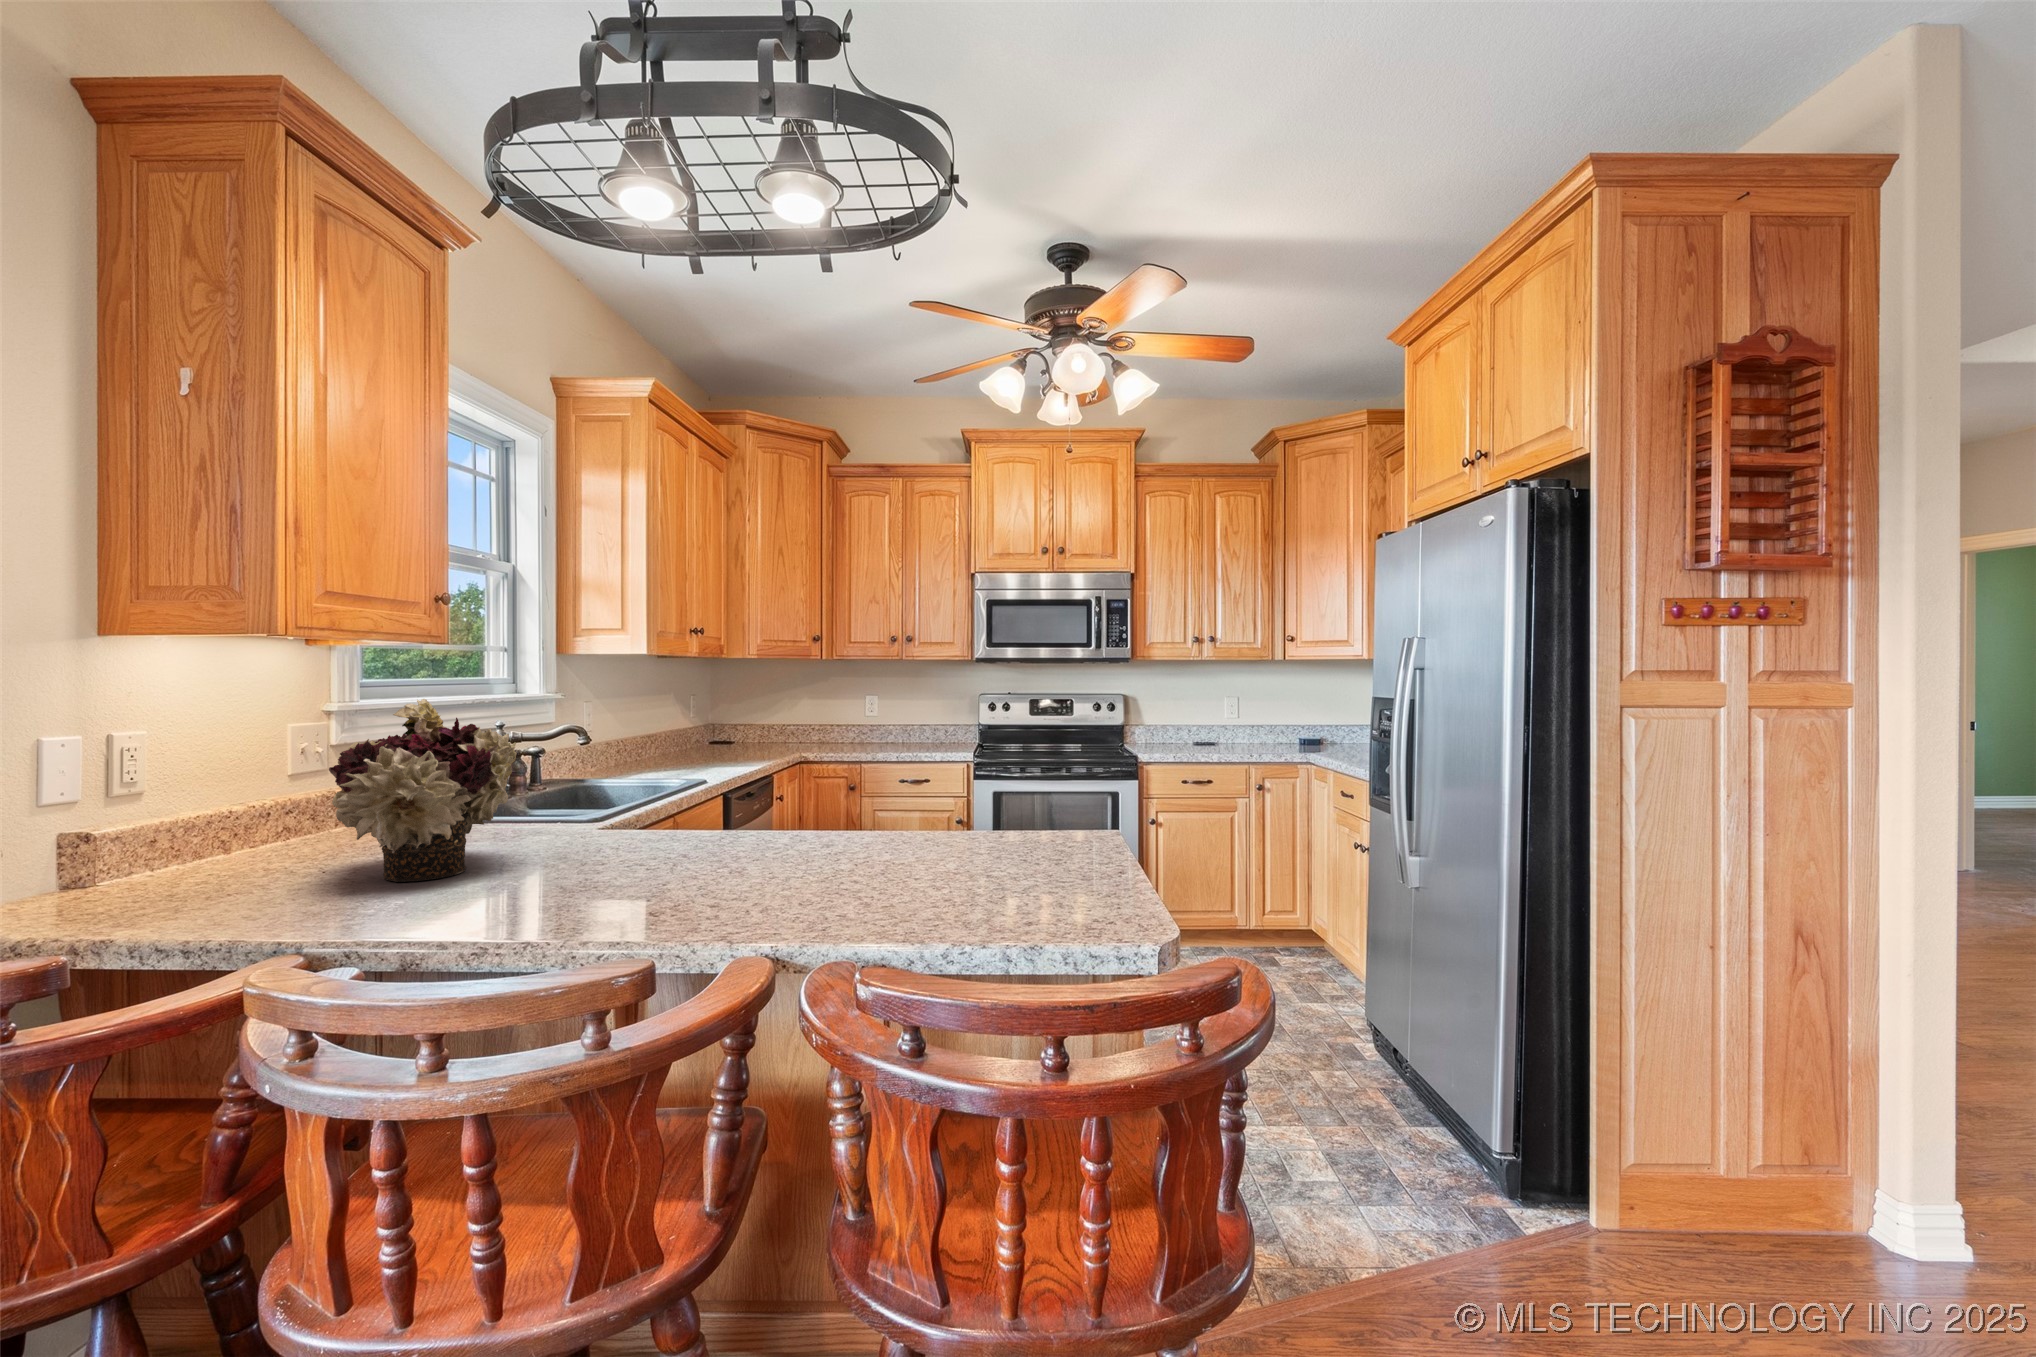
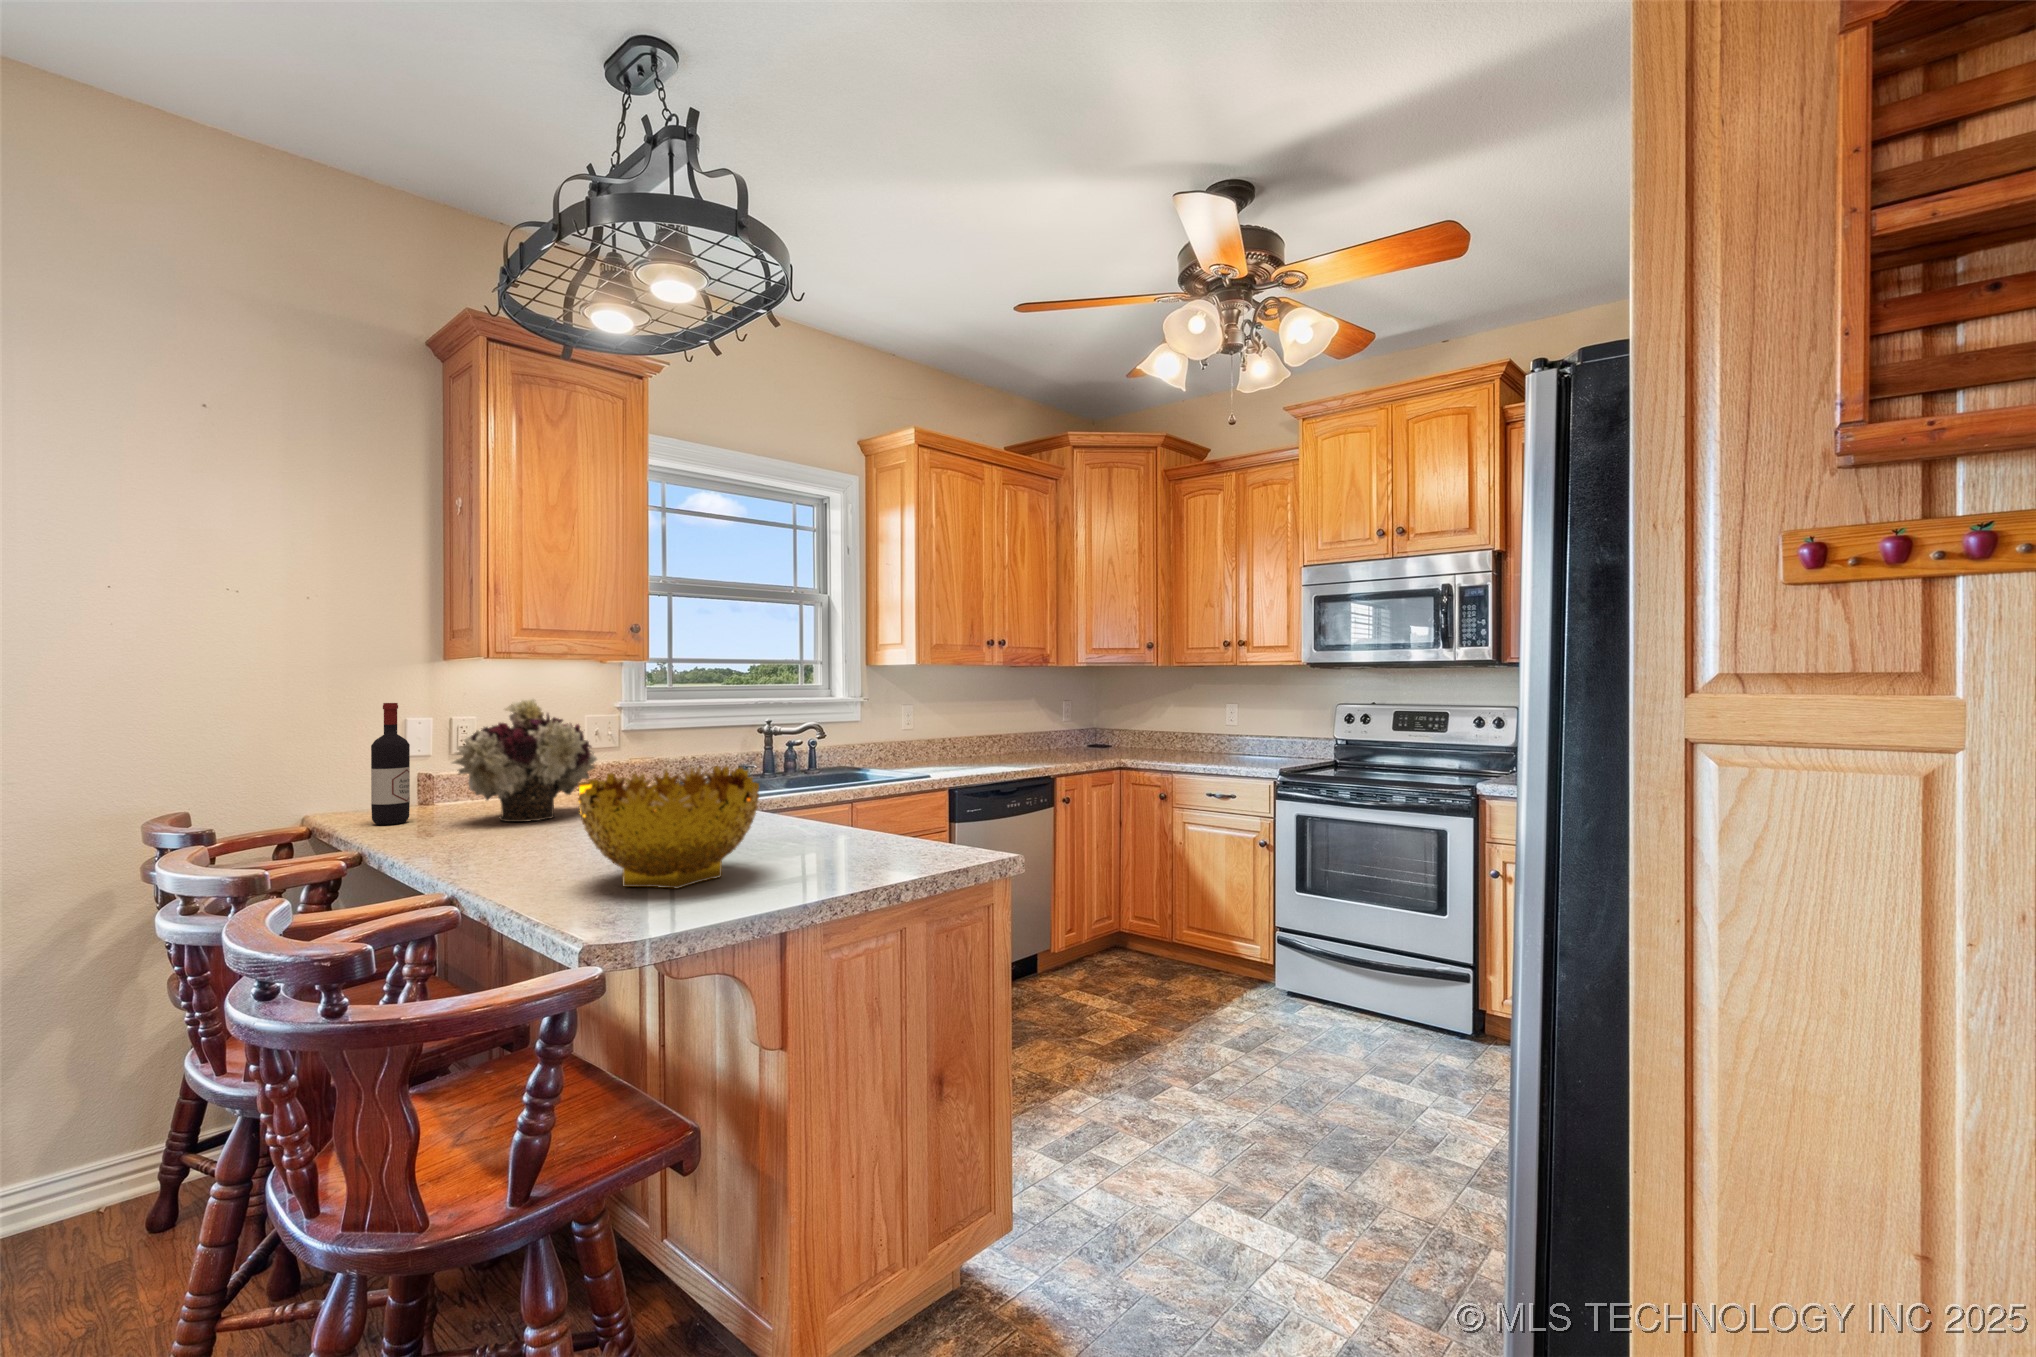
wine bottle: none [139,709,214,919] -> present [371,703,410,825]
decorative bowl: none [879,764,1063,900] -> present [578,766,759,888]

